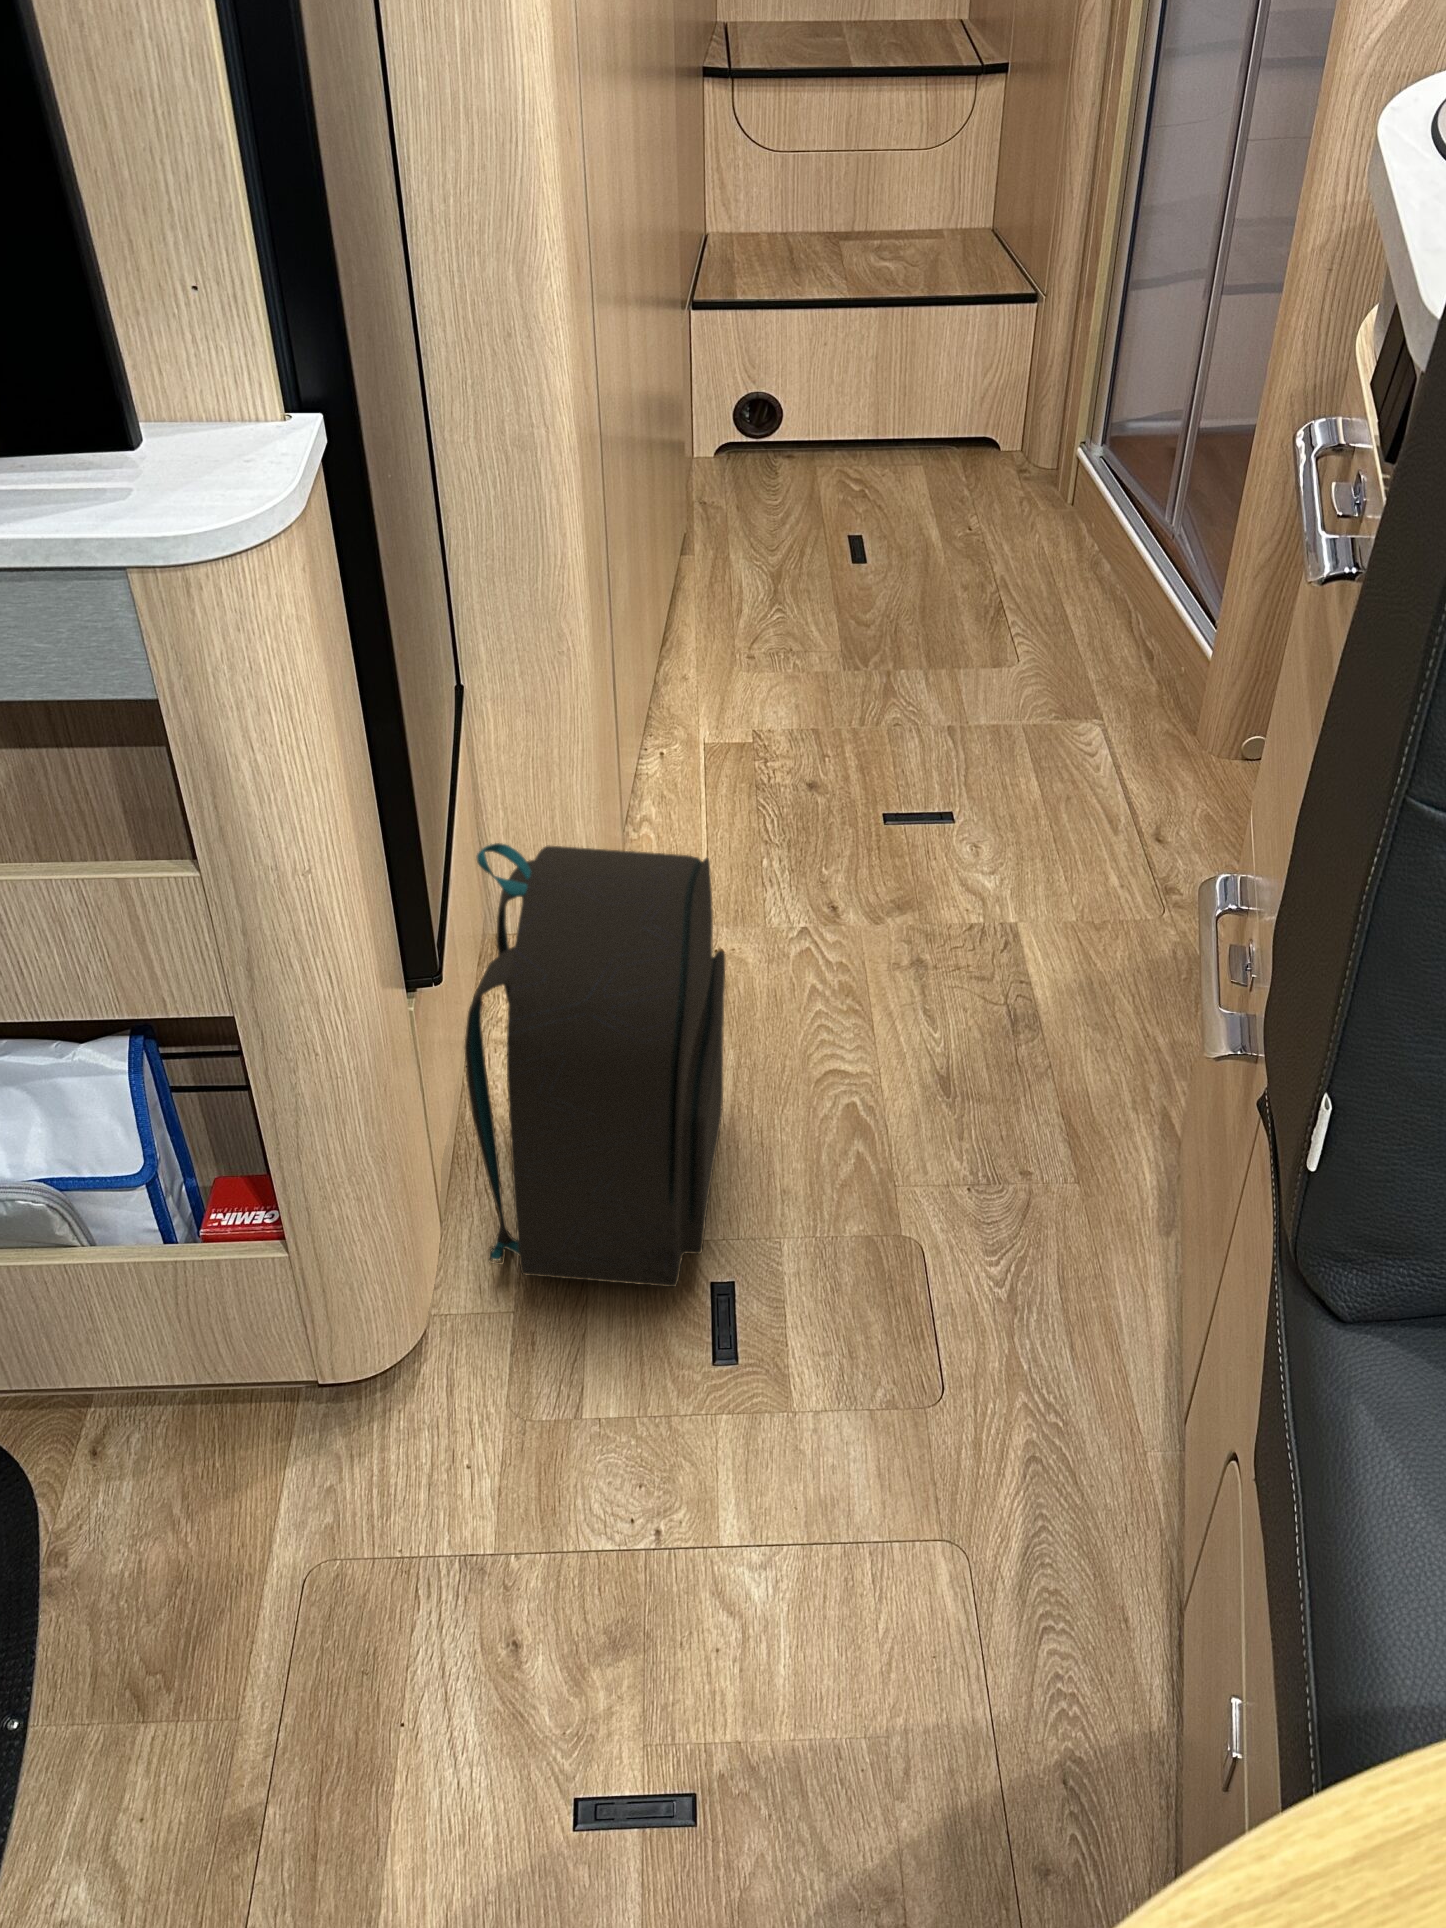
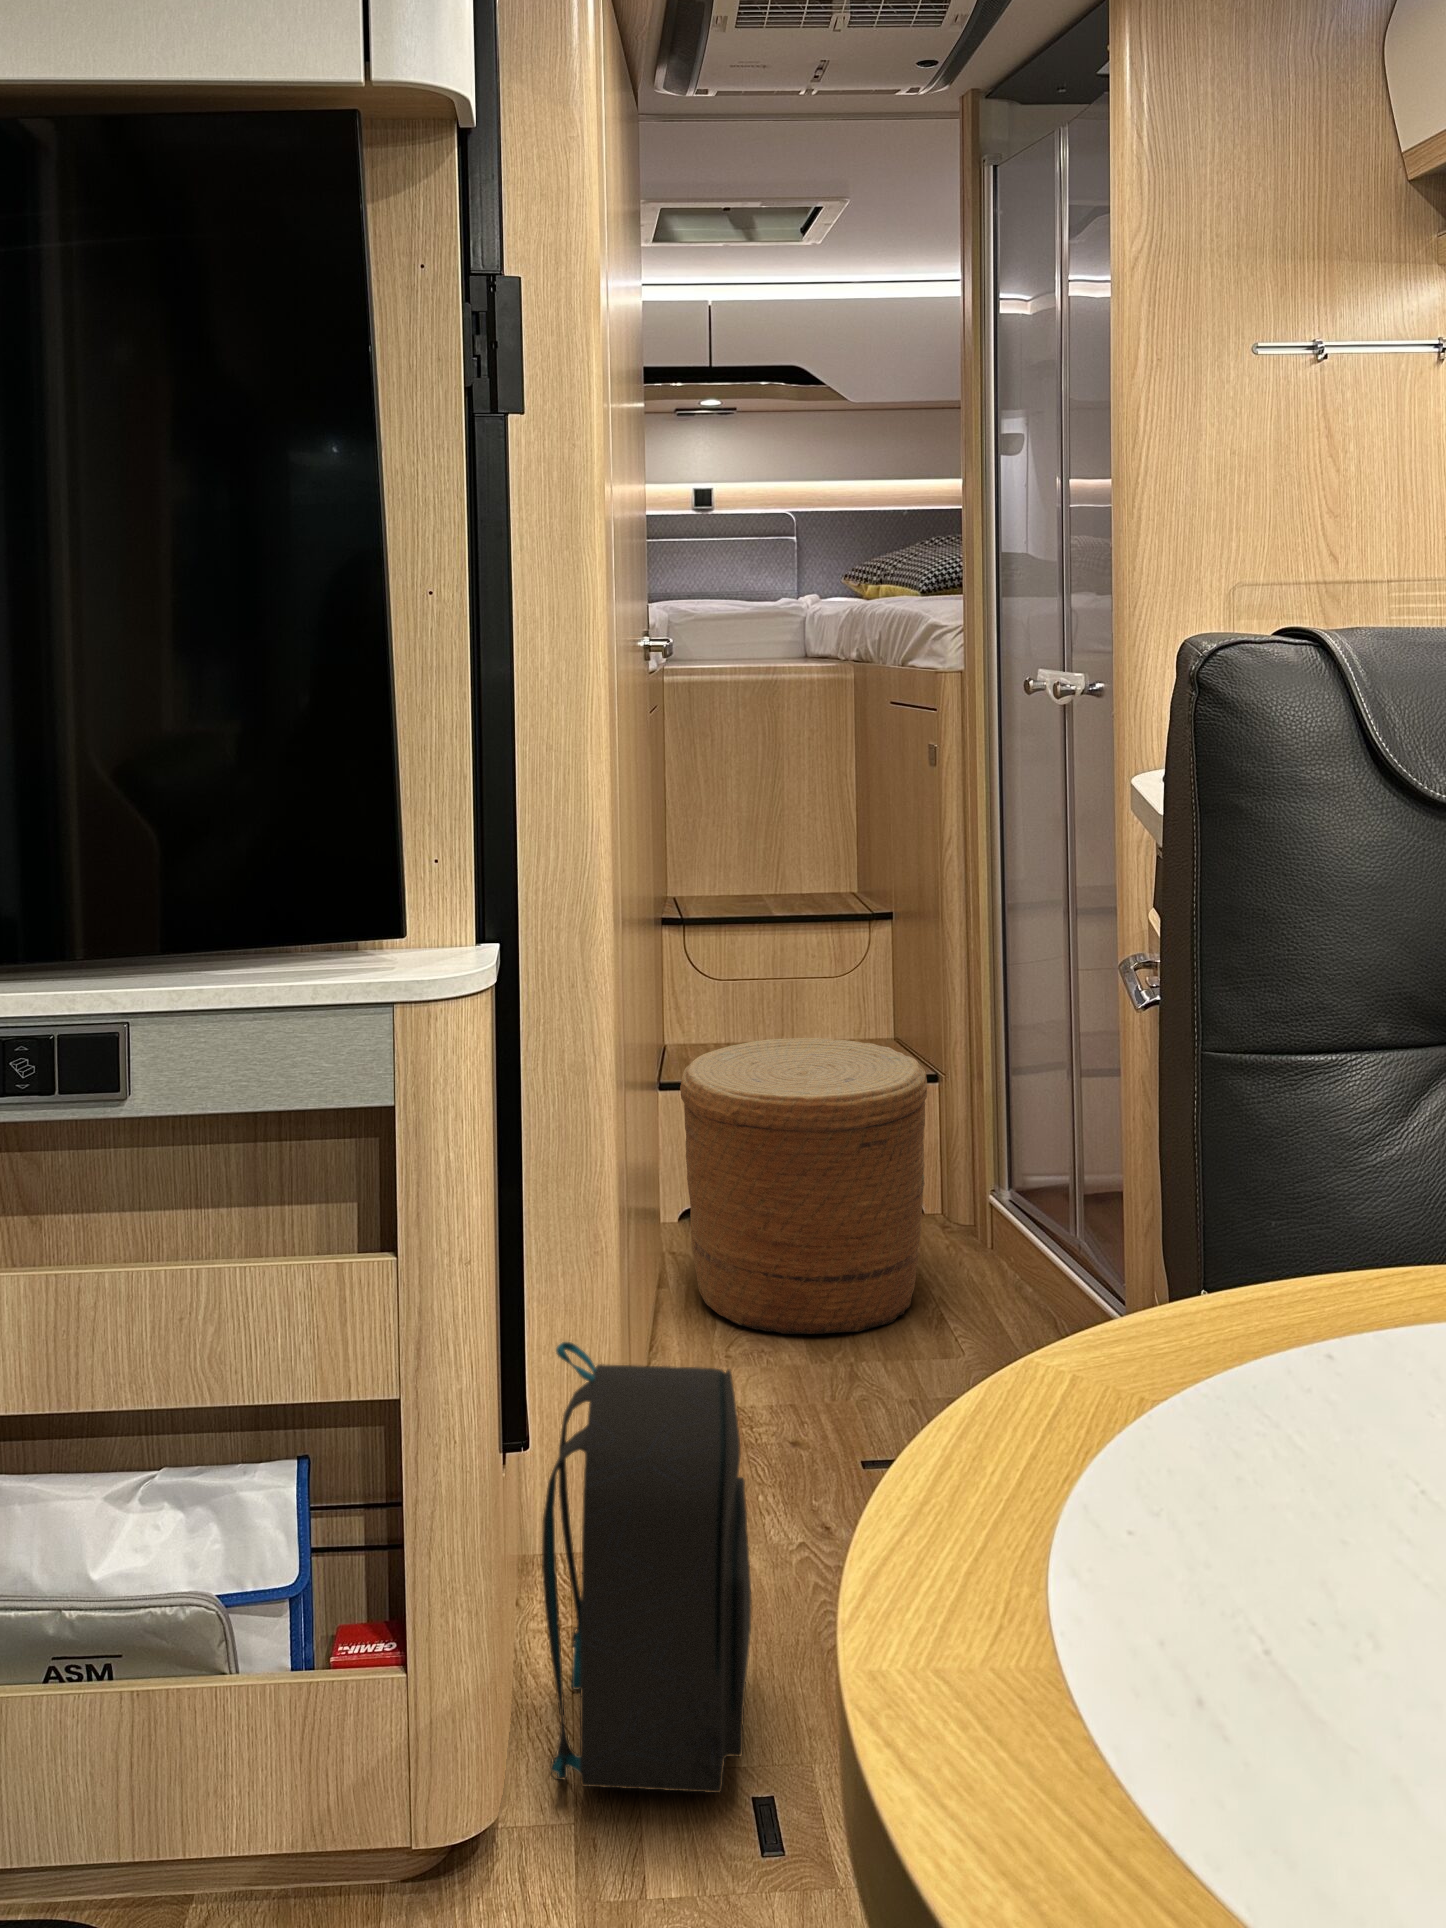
woven basket: none [709,259,1019,626] -> present [680,1038,927,1334]

